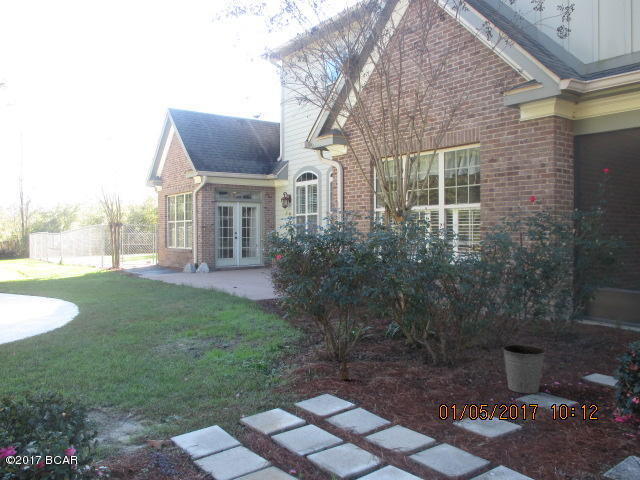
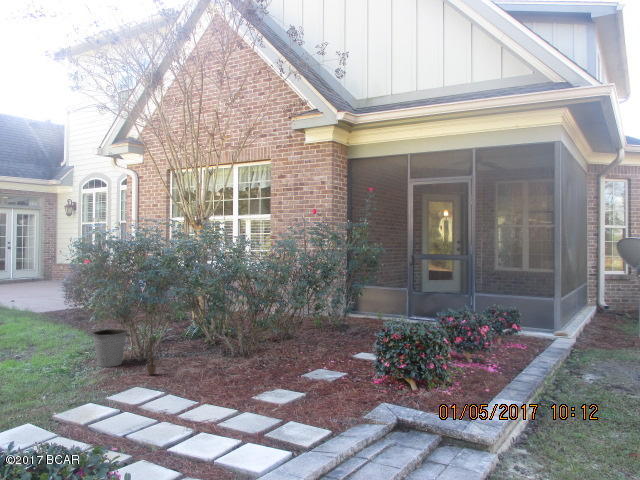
bucket: present [502,344,546,394] -> present [92,329,127,367]

